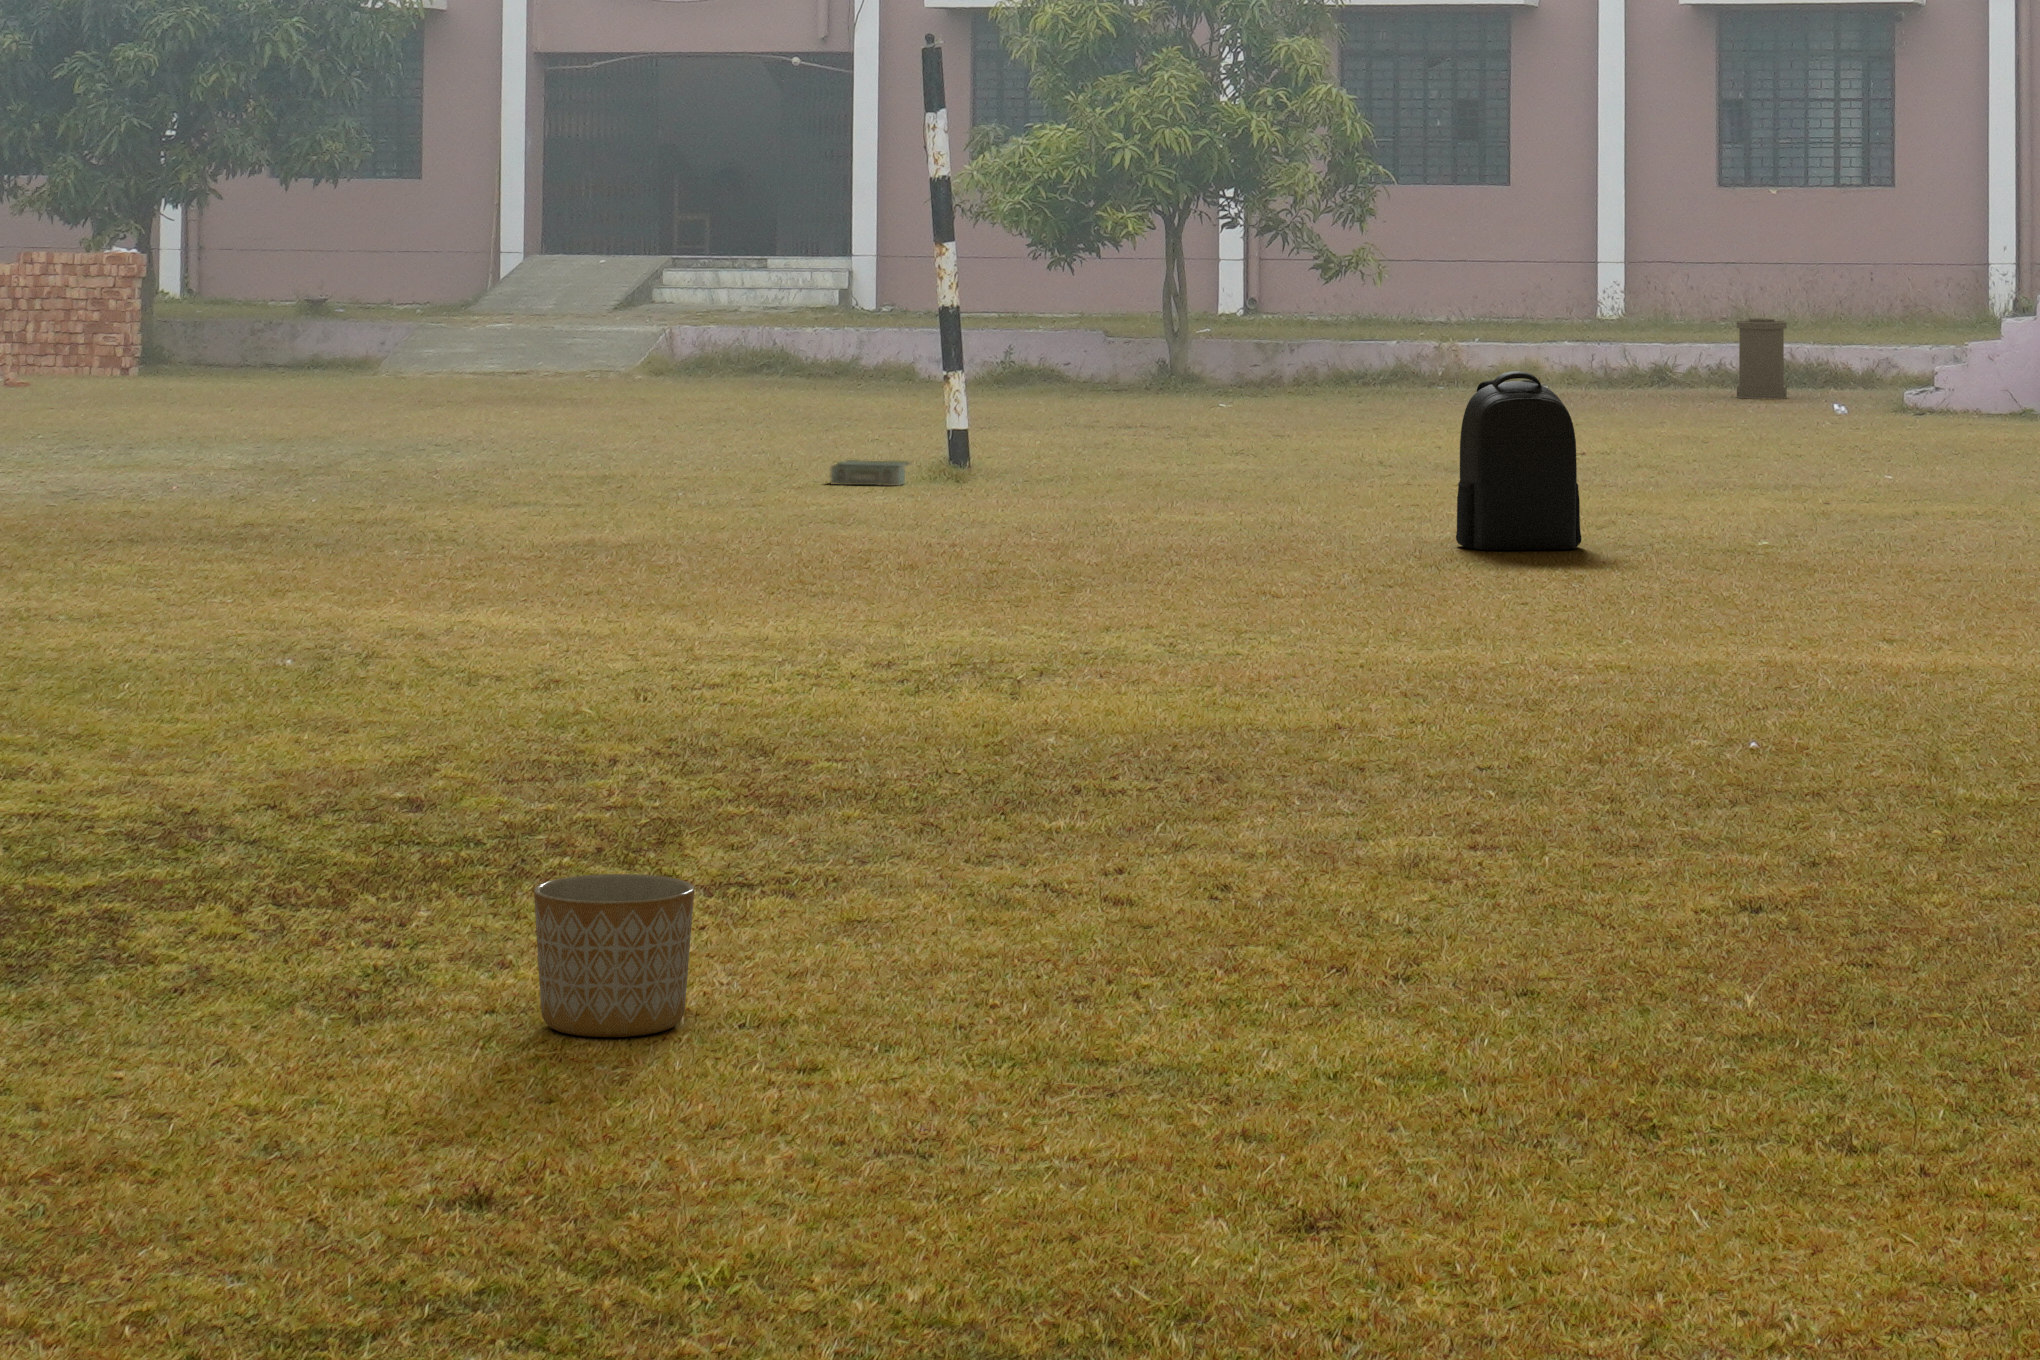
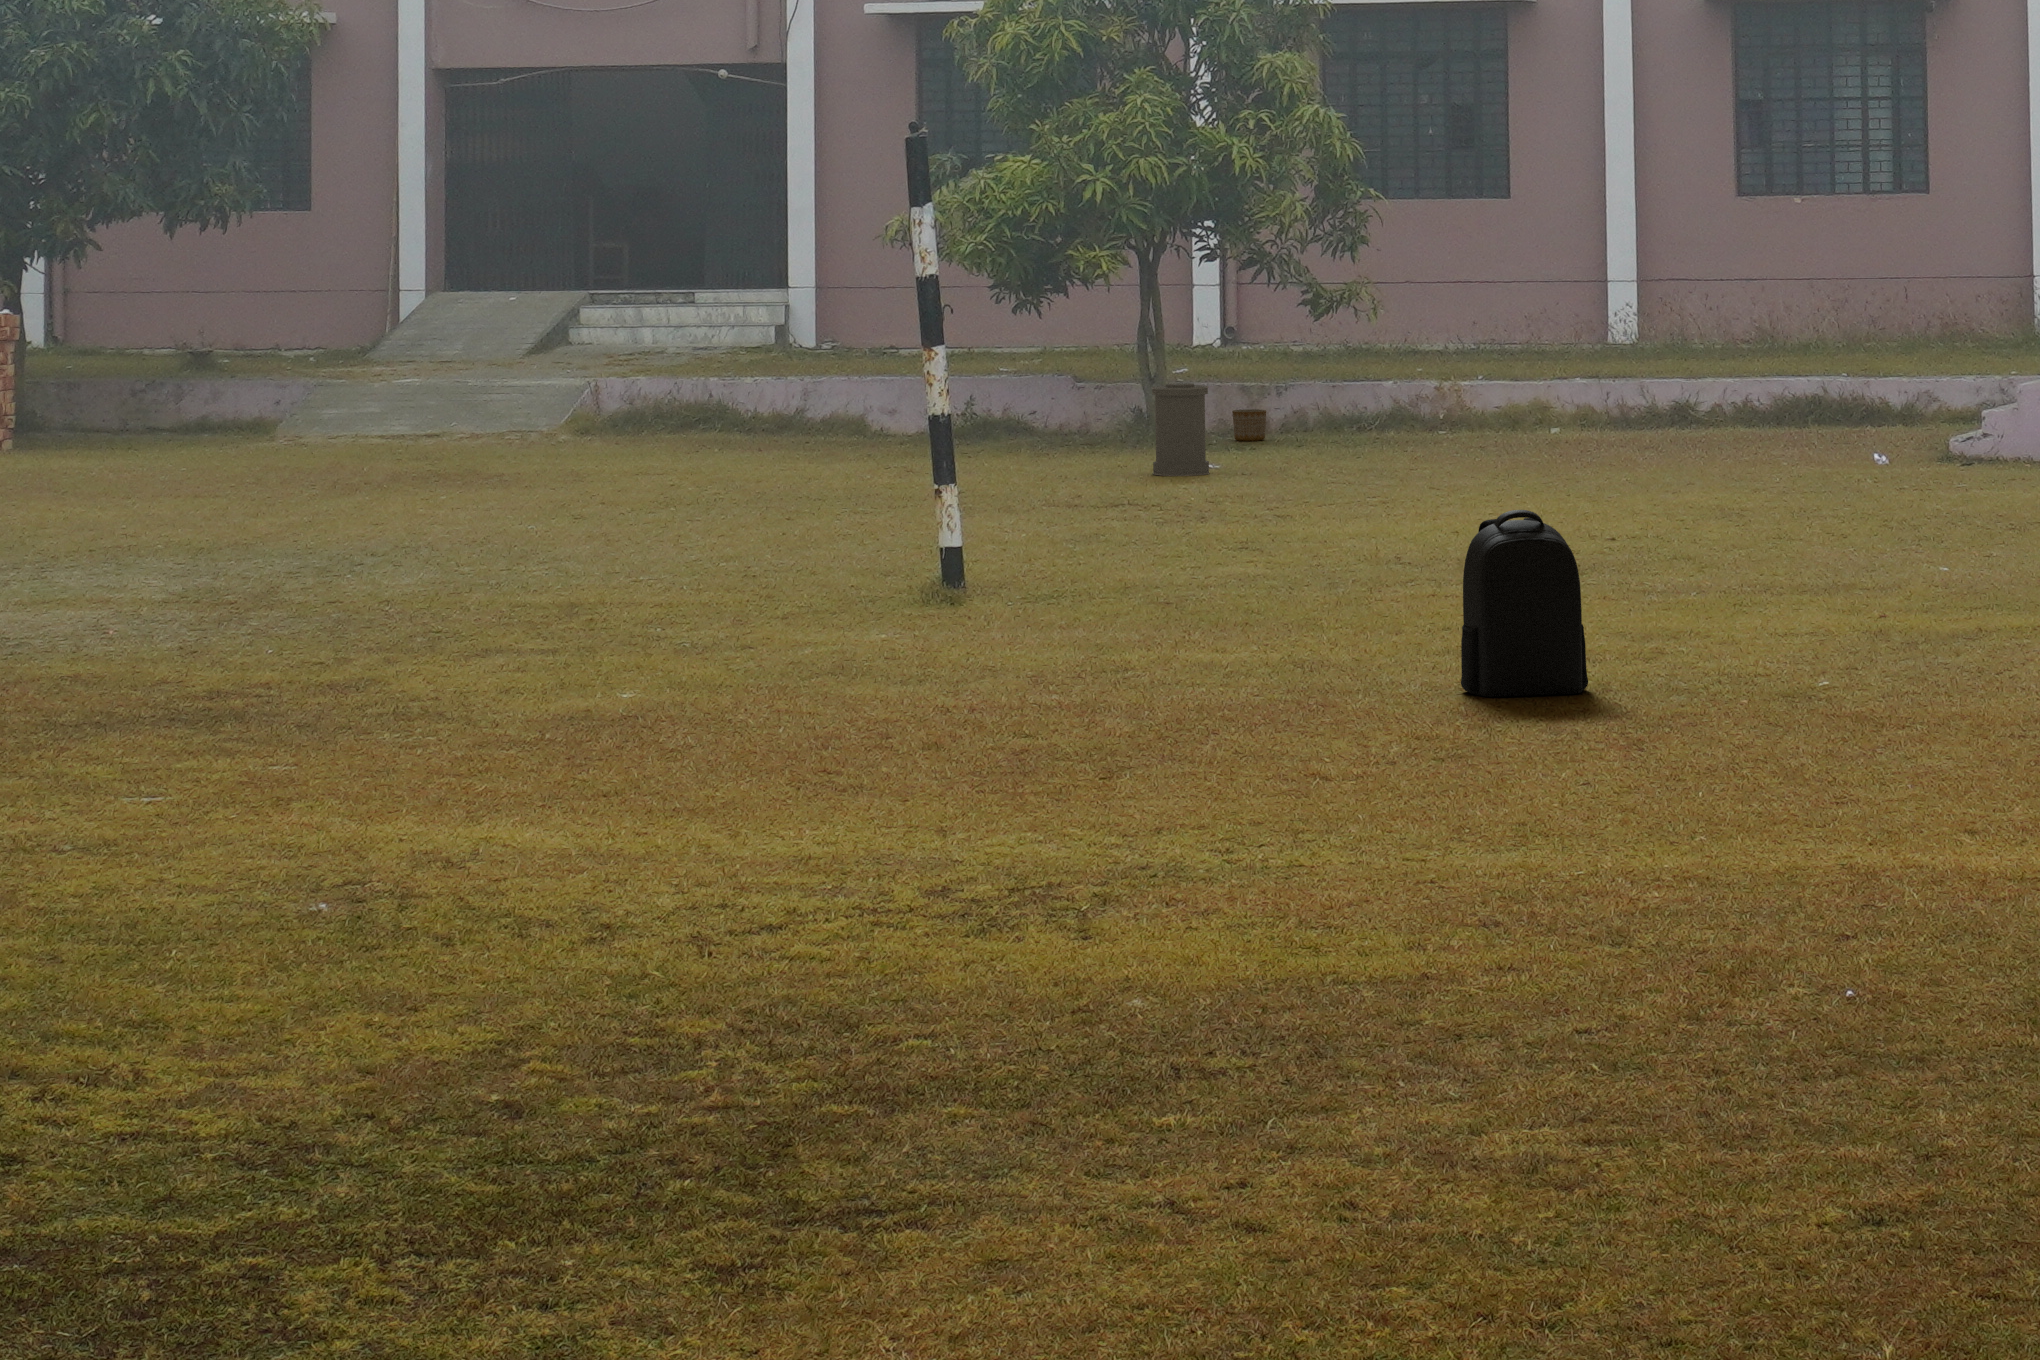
trash can: present [1736,318,1787,399] -> present [1151,383,1210,476]
toolbox: present [831,460,910,486] -> none [805,583,890,610]
planter: present [534,874,694,1037] -> present [1232,409,1266,441]

